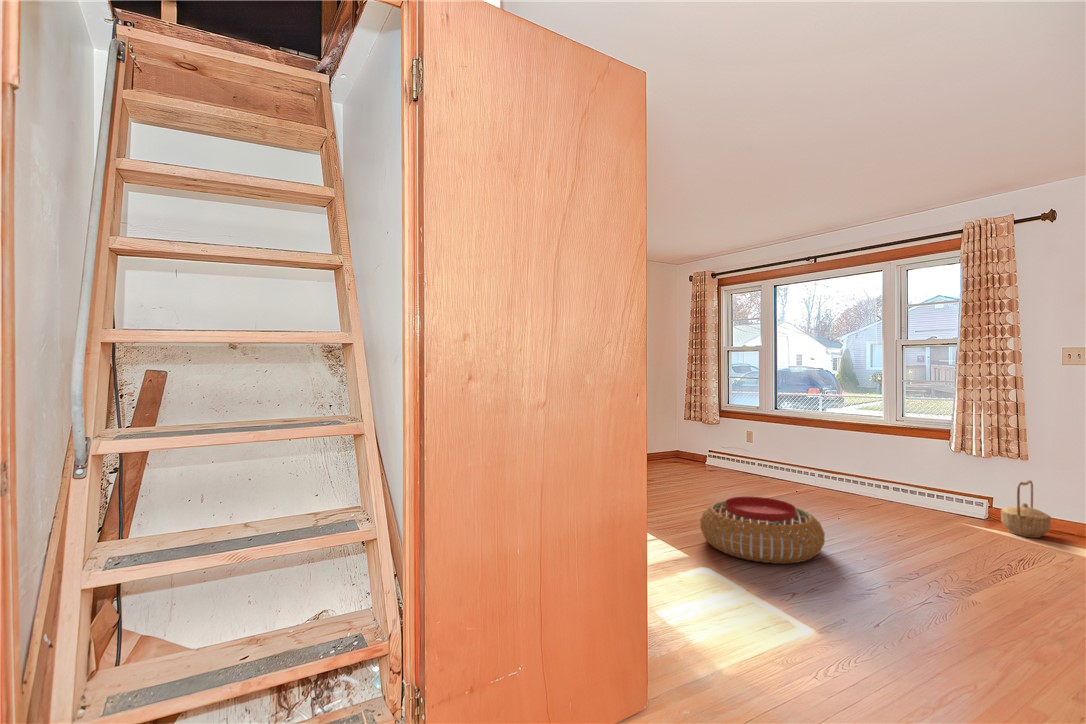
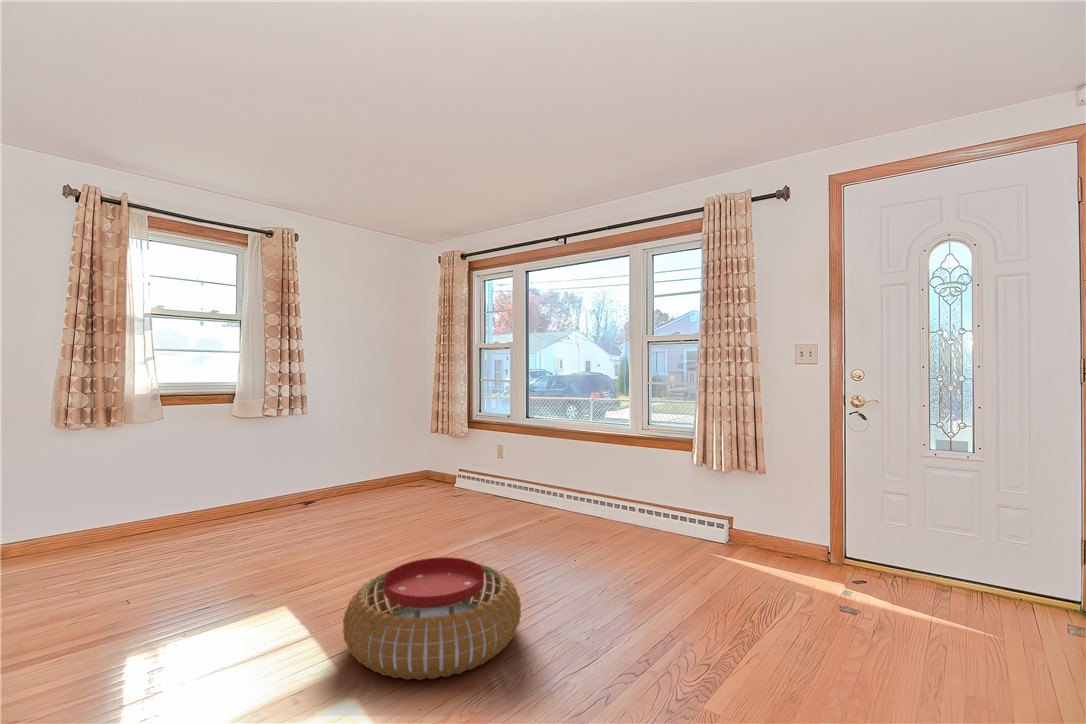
basket: present [1001,480,1051,538] -> none [738,497,785,567]

